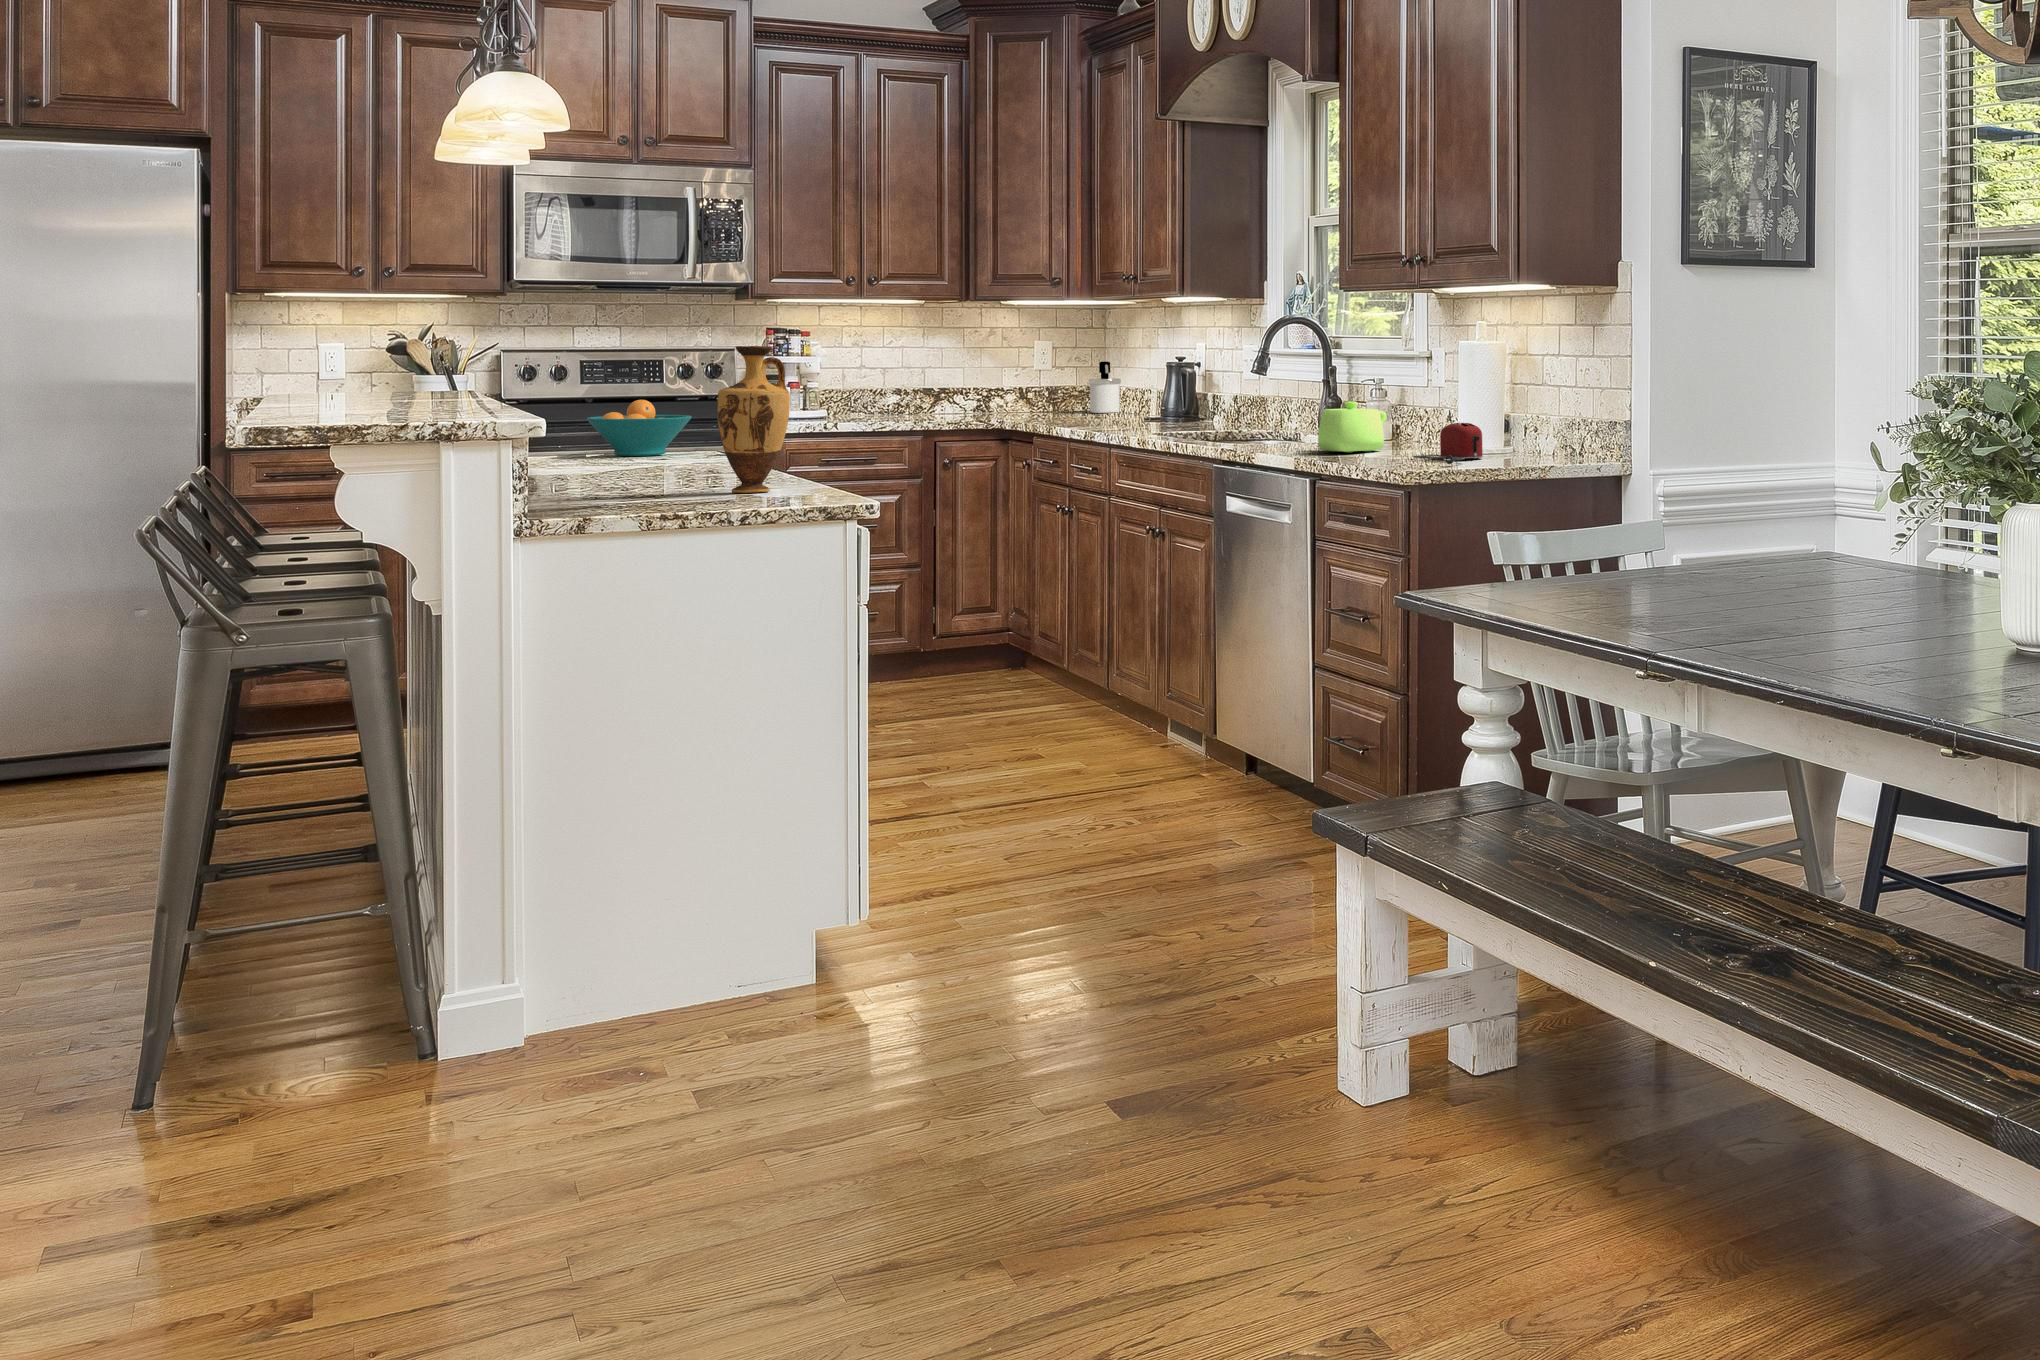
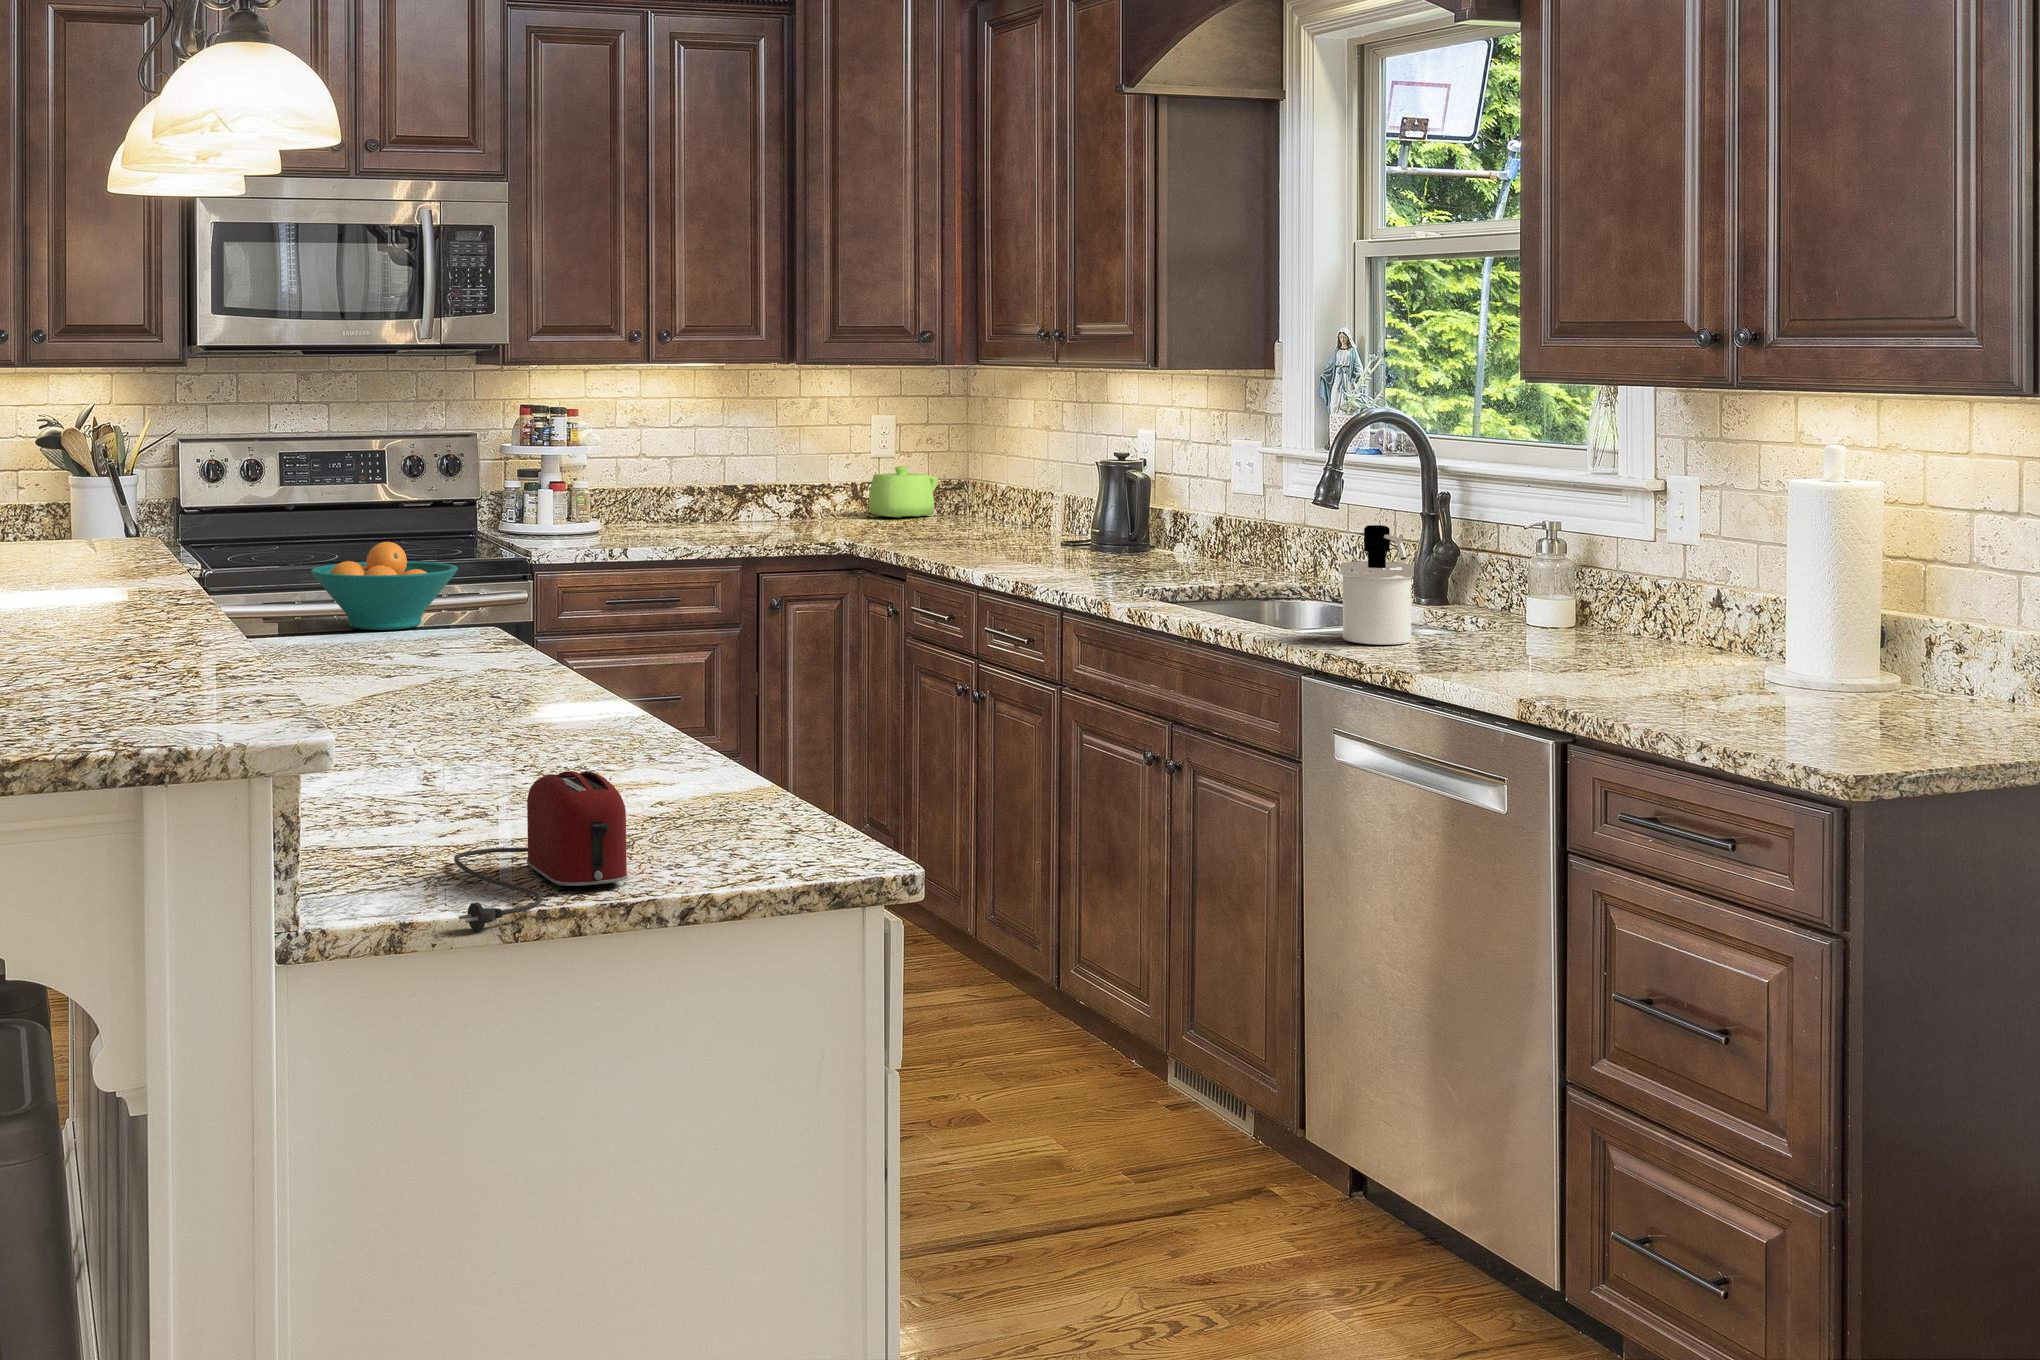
vase: present [717,346,790,493] -> none [605,537,732,823]
soap dispenser: present [1089,361,1121,413] -> present [1340,525,1414,645]
teapot: present [1318,401,1386,452] -> present [869,466,938,518]
toaster: present [1413,423,1483,464] -> present [454,771,628,931]

